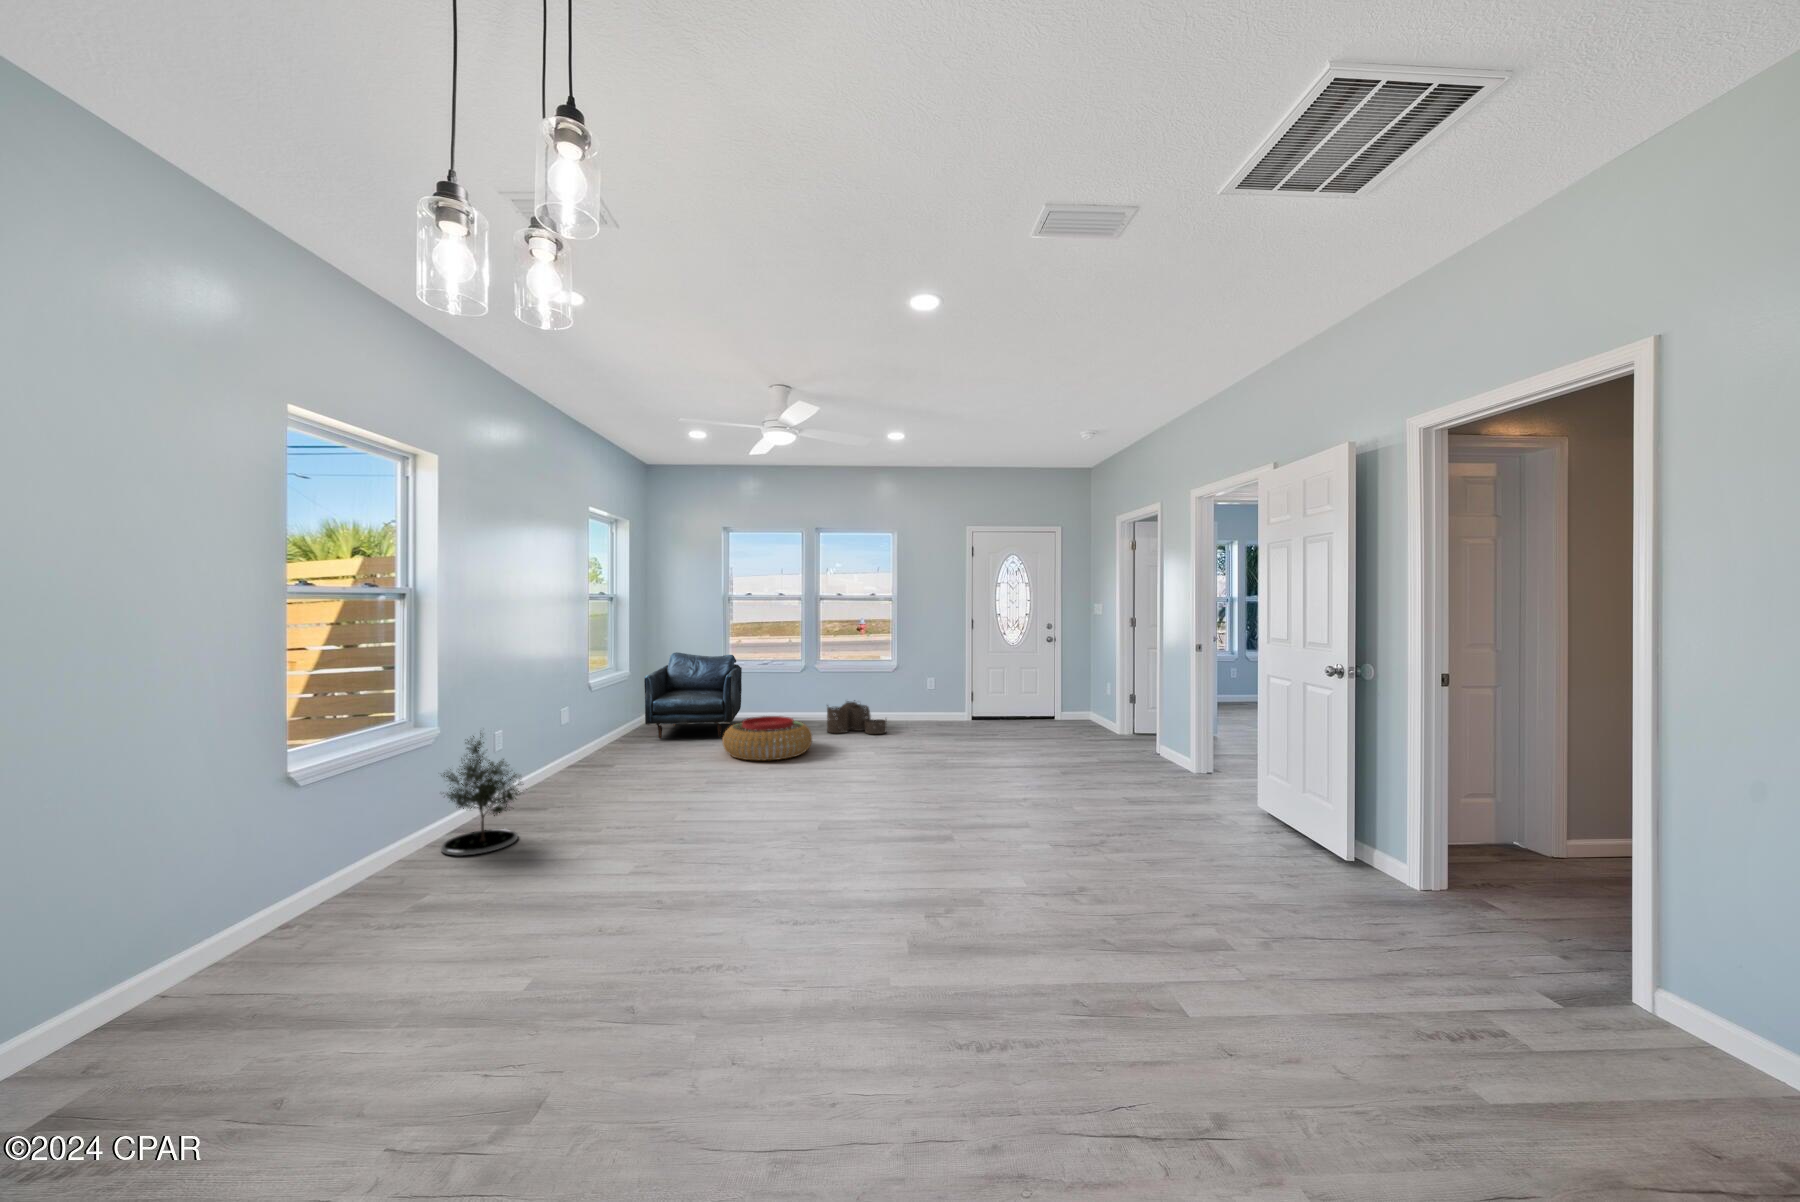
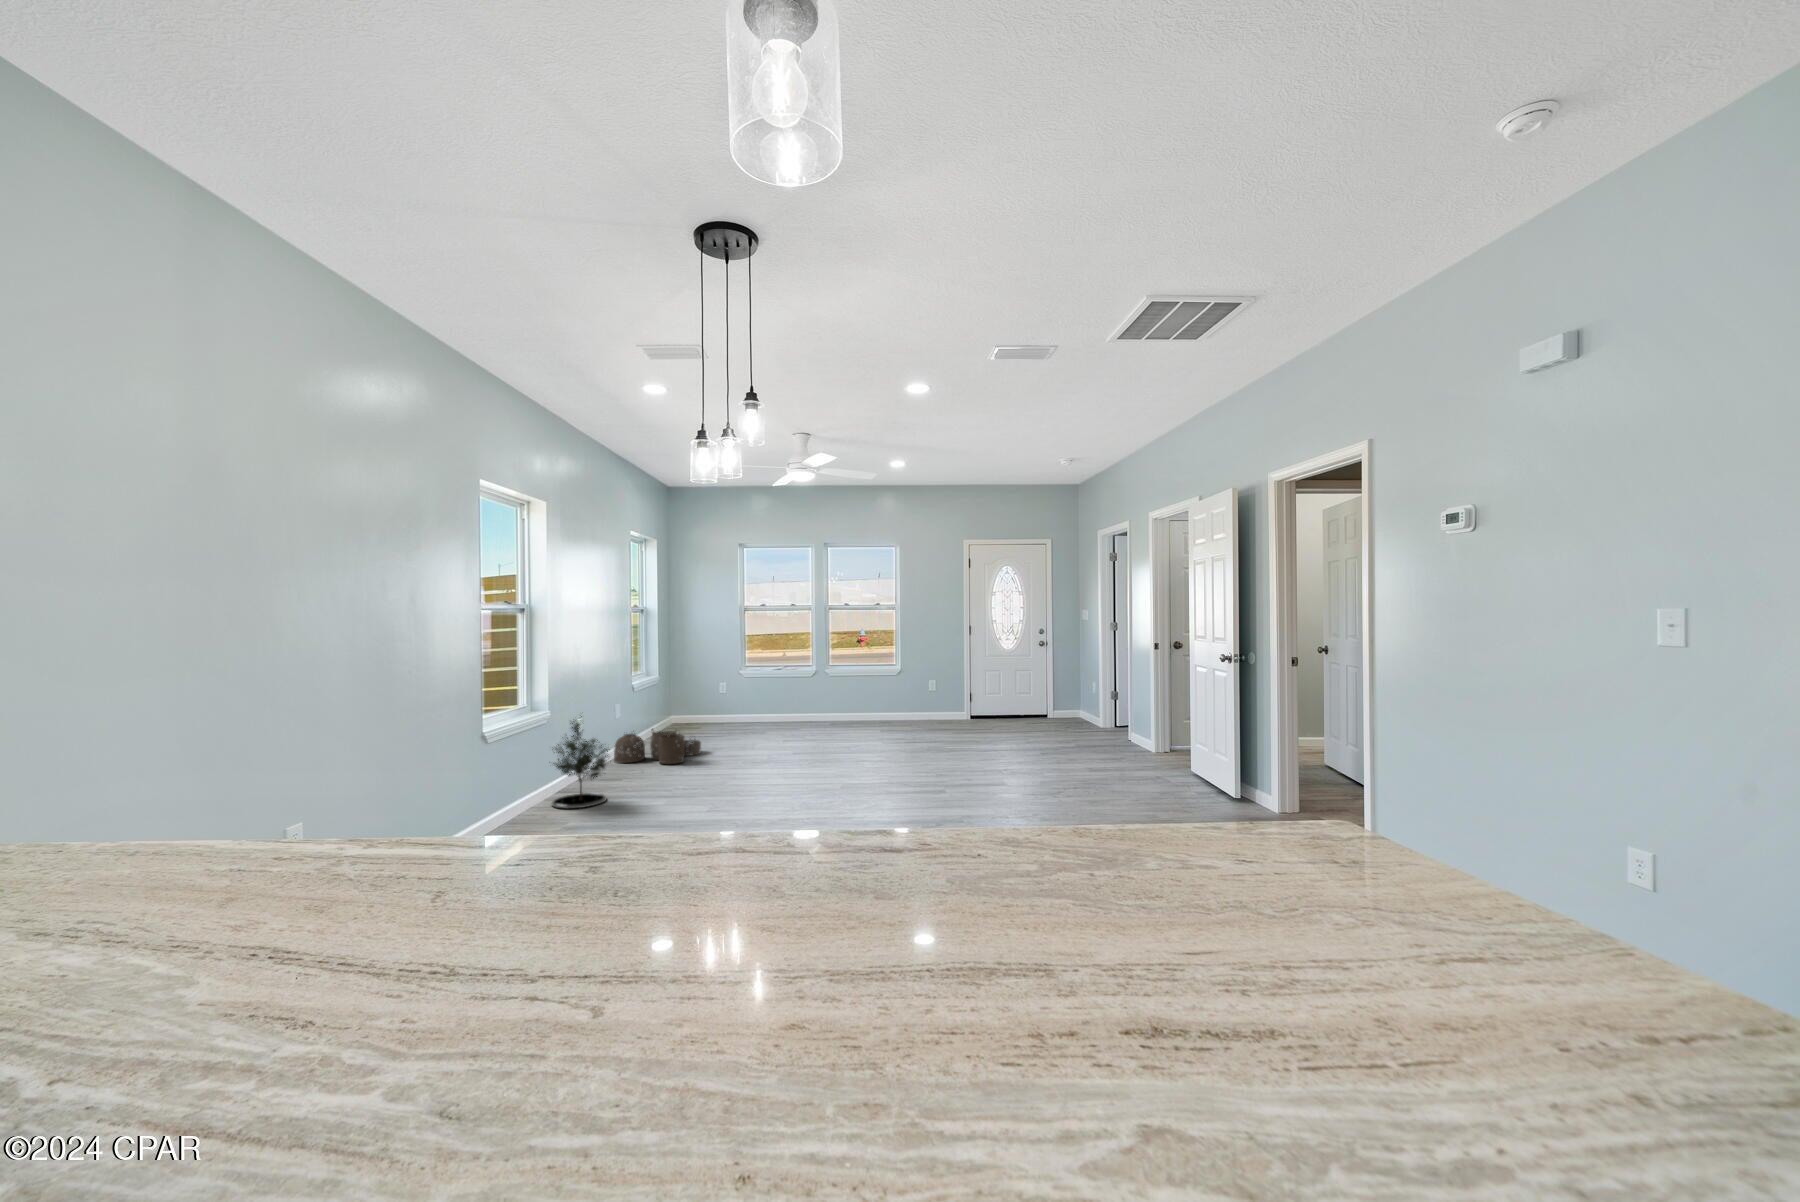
armchair: present [644,652,742,738] -> none [677,659,759,735]
woven basket: present [827,700,887,734] -> present [614,728,701,764]
pouf: present [723,716,812,760] -> none [749,713,827,749]

